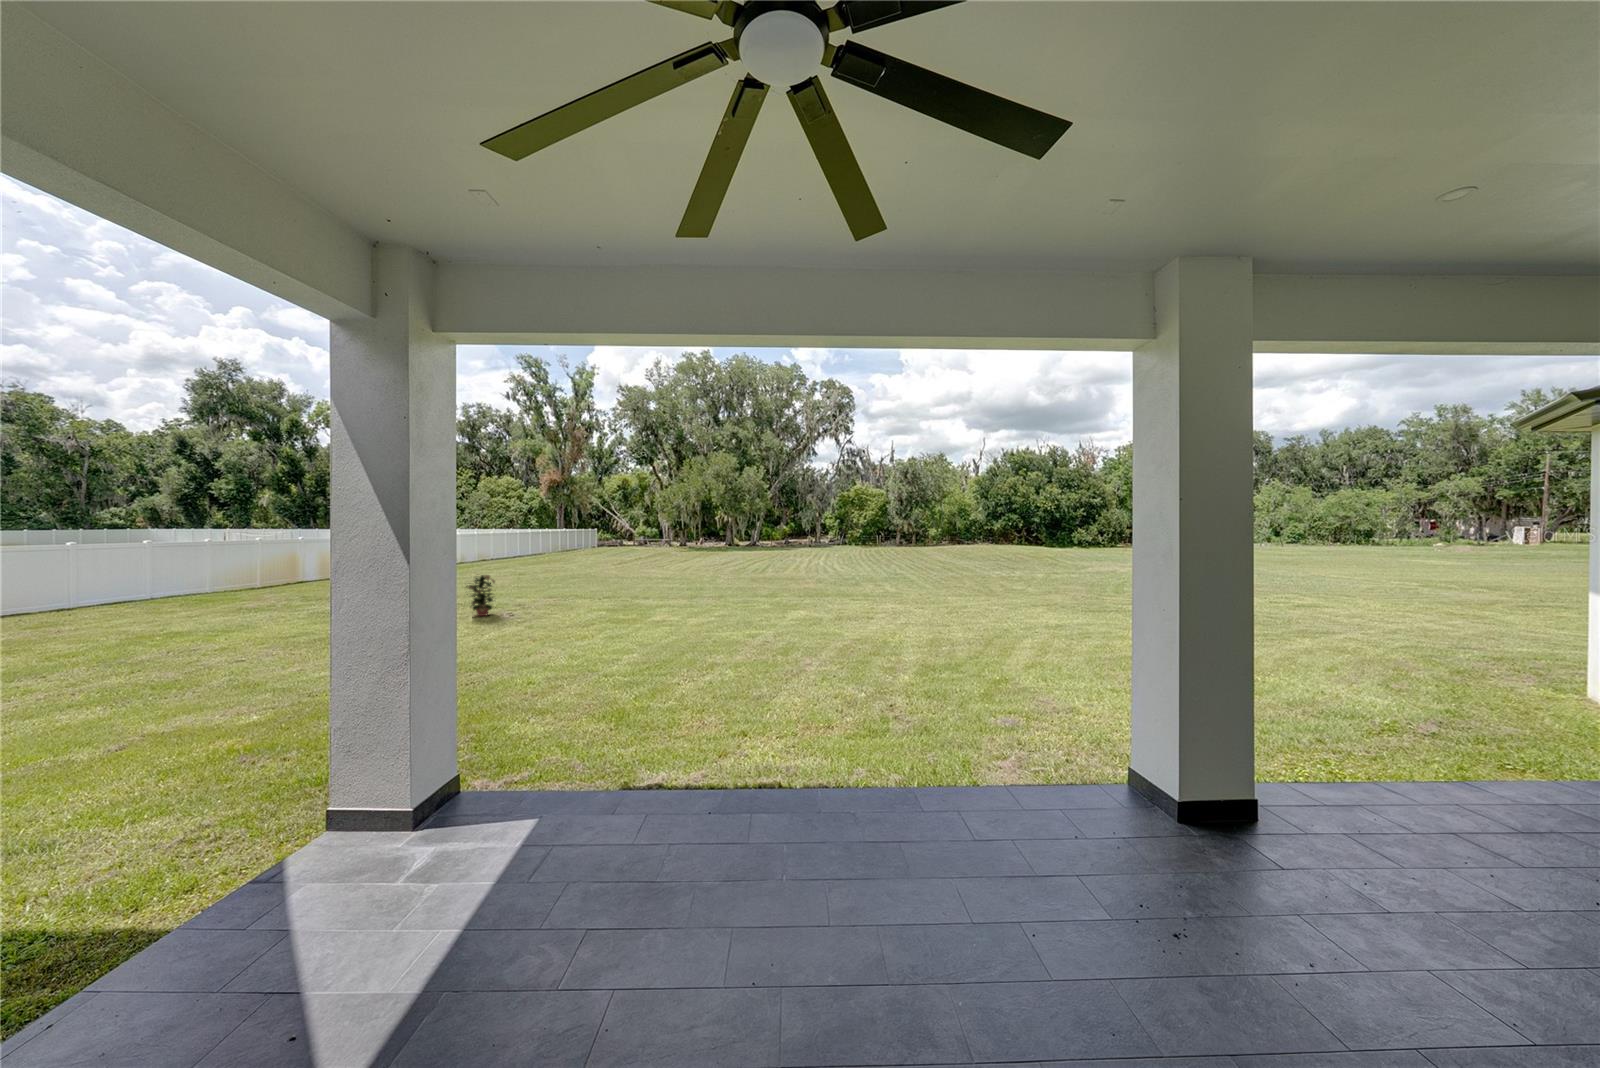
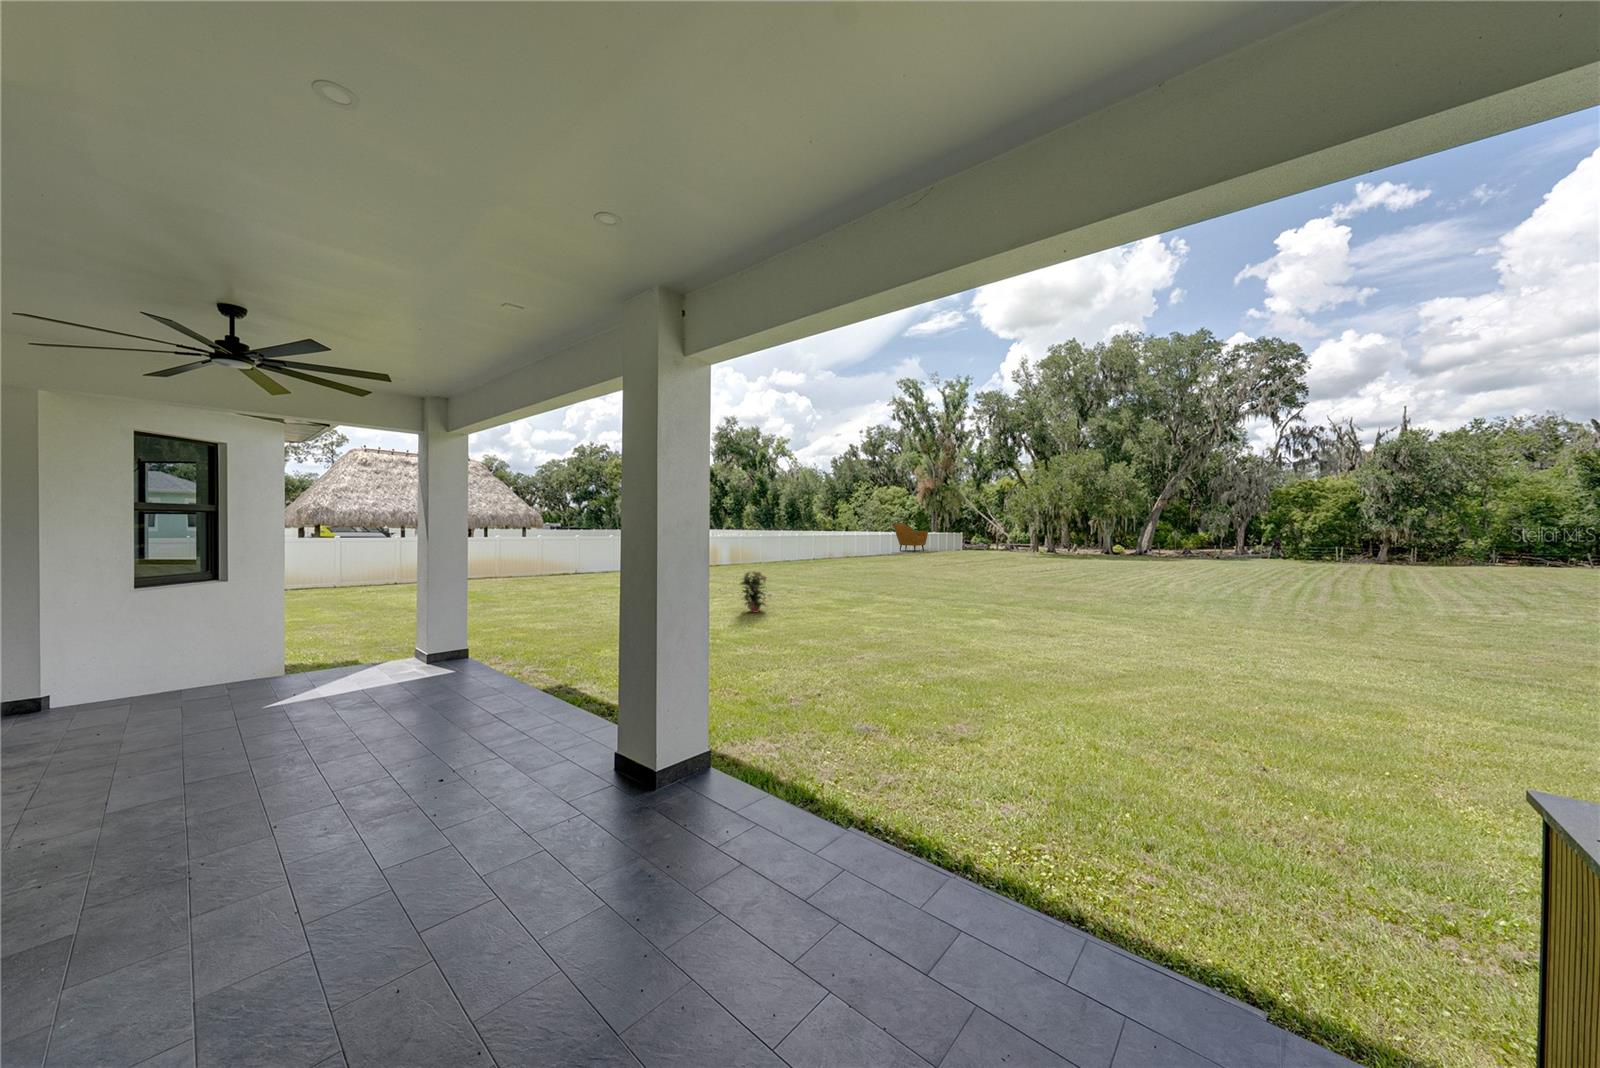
armchair: none [528,522,570,555] -> present [894,523,928,552]

